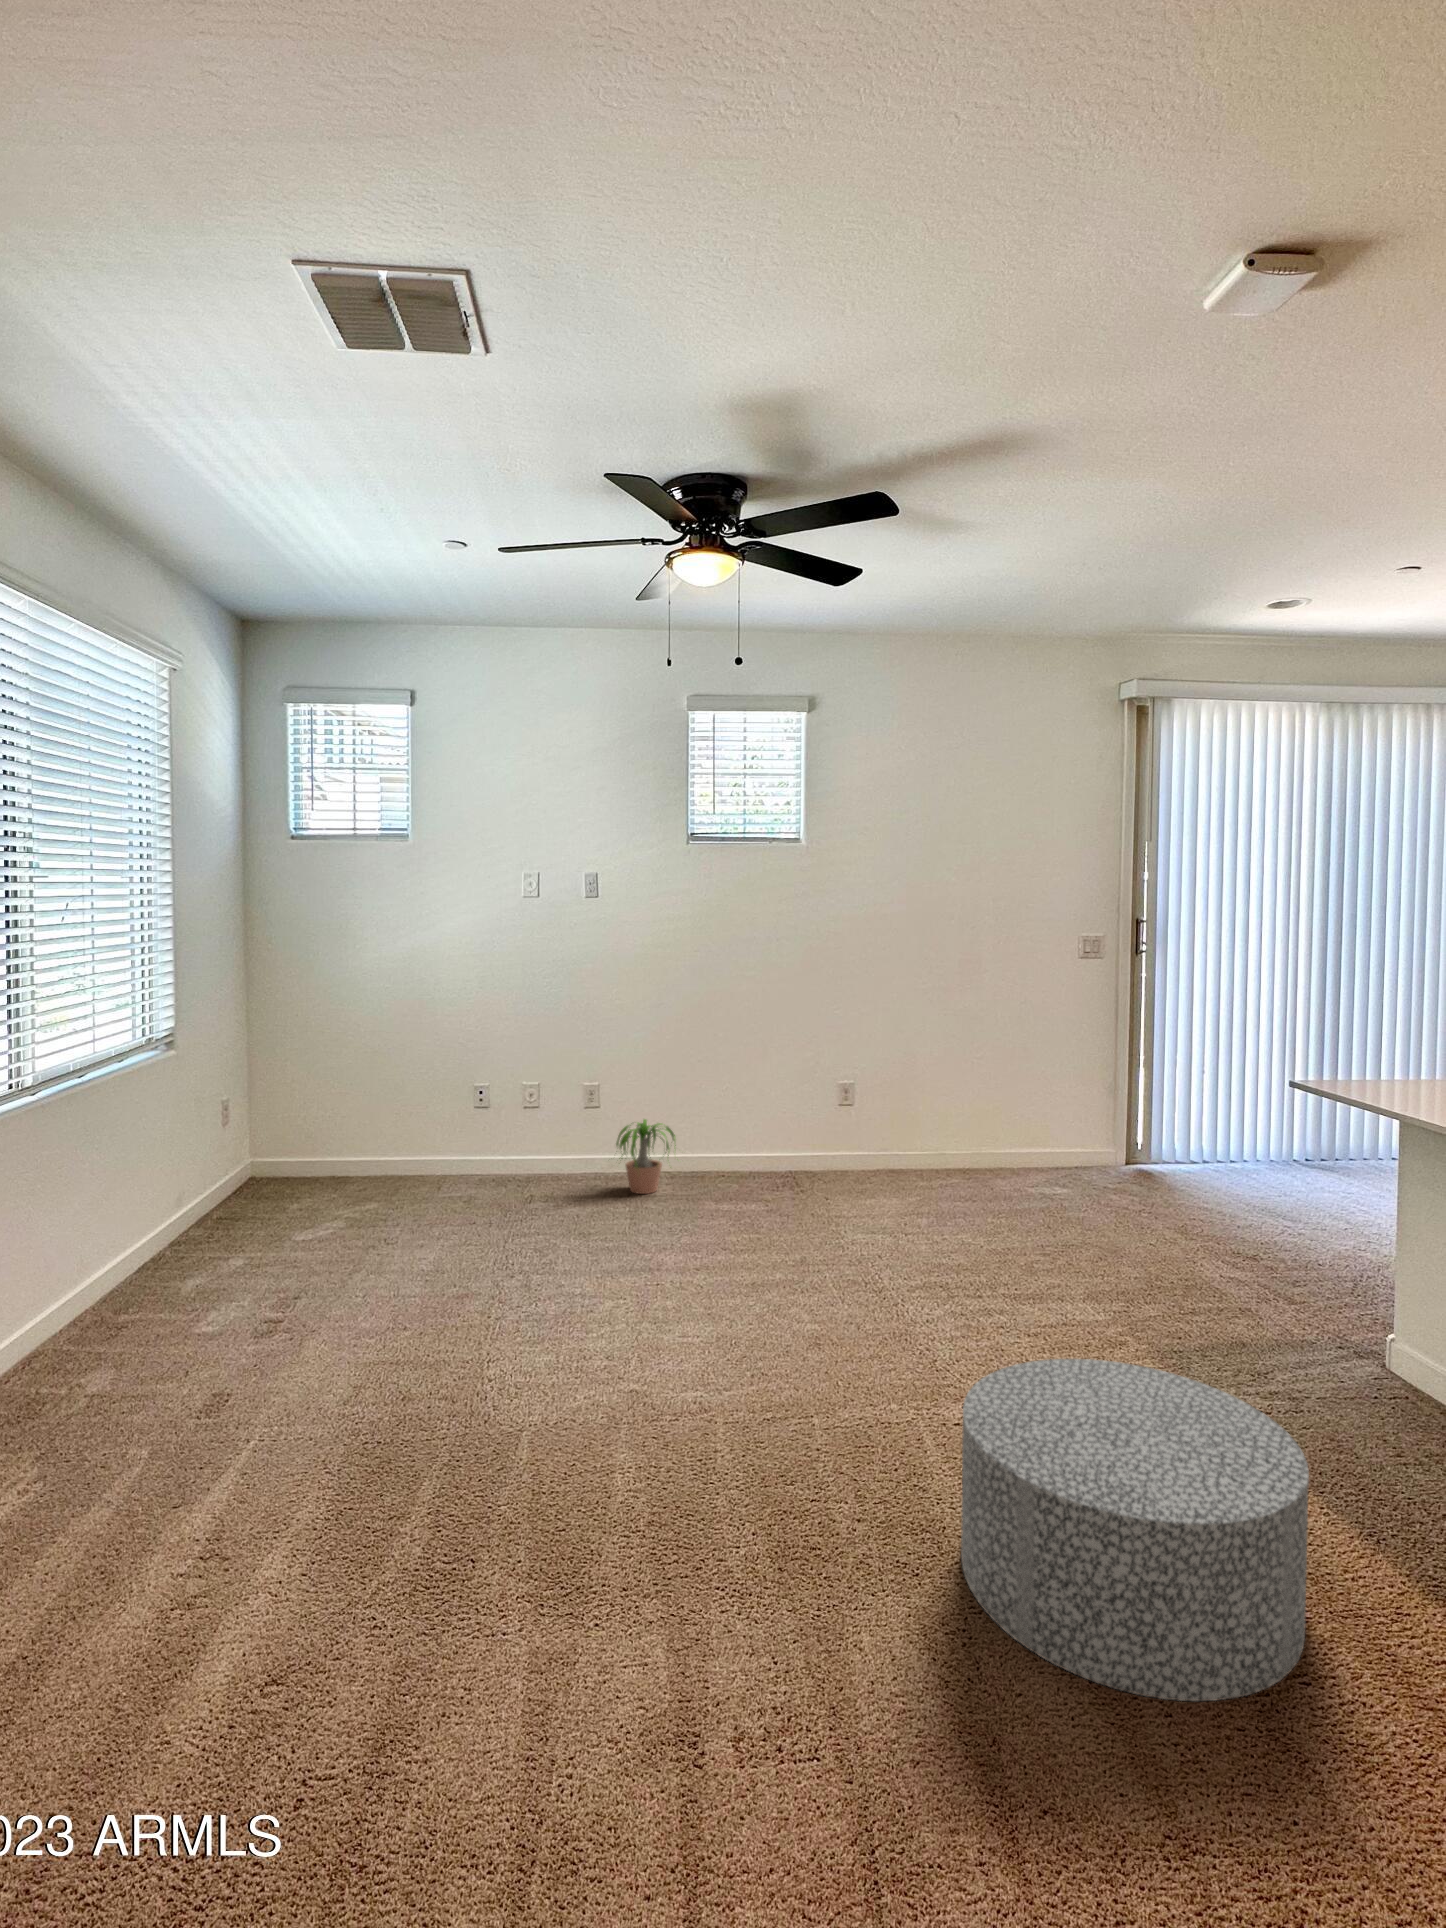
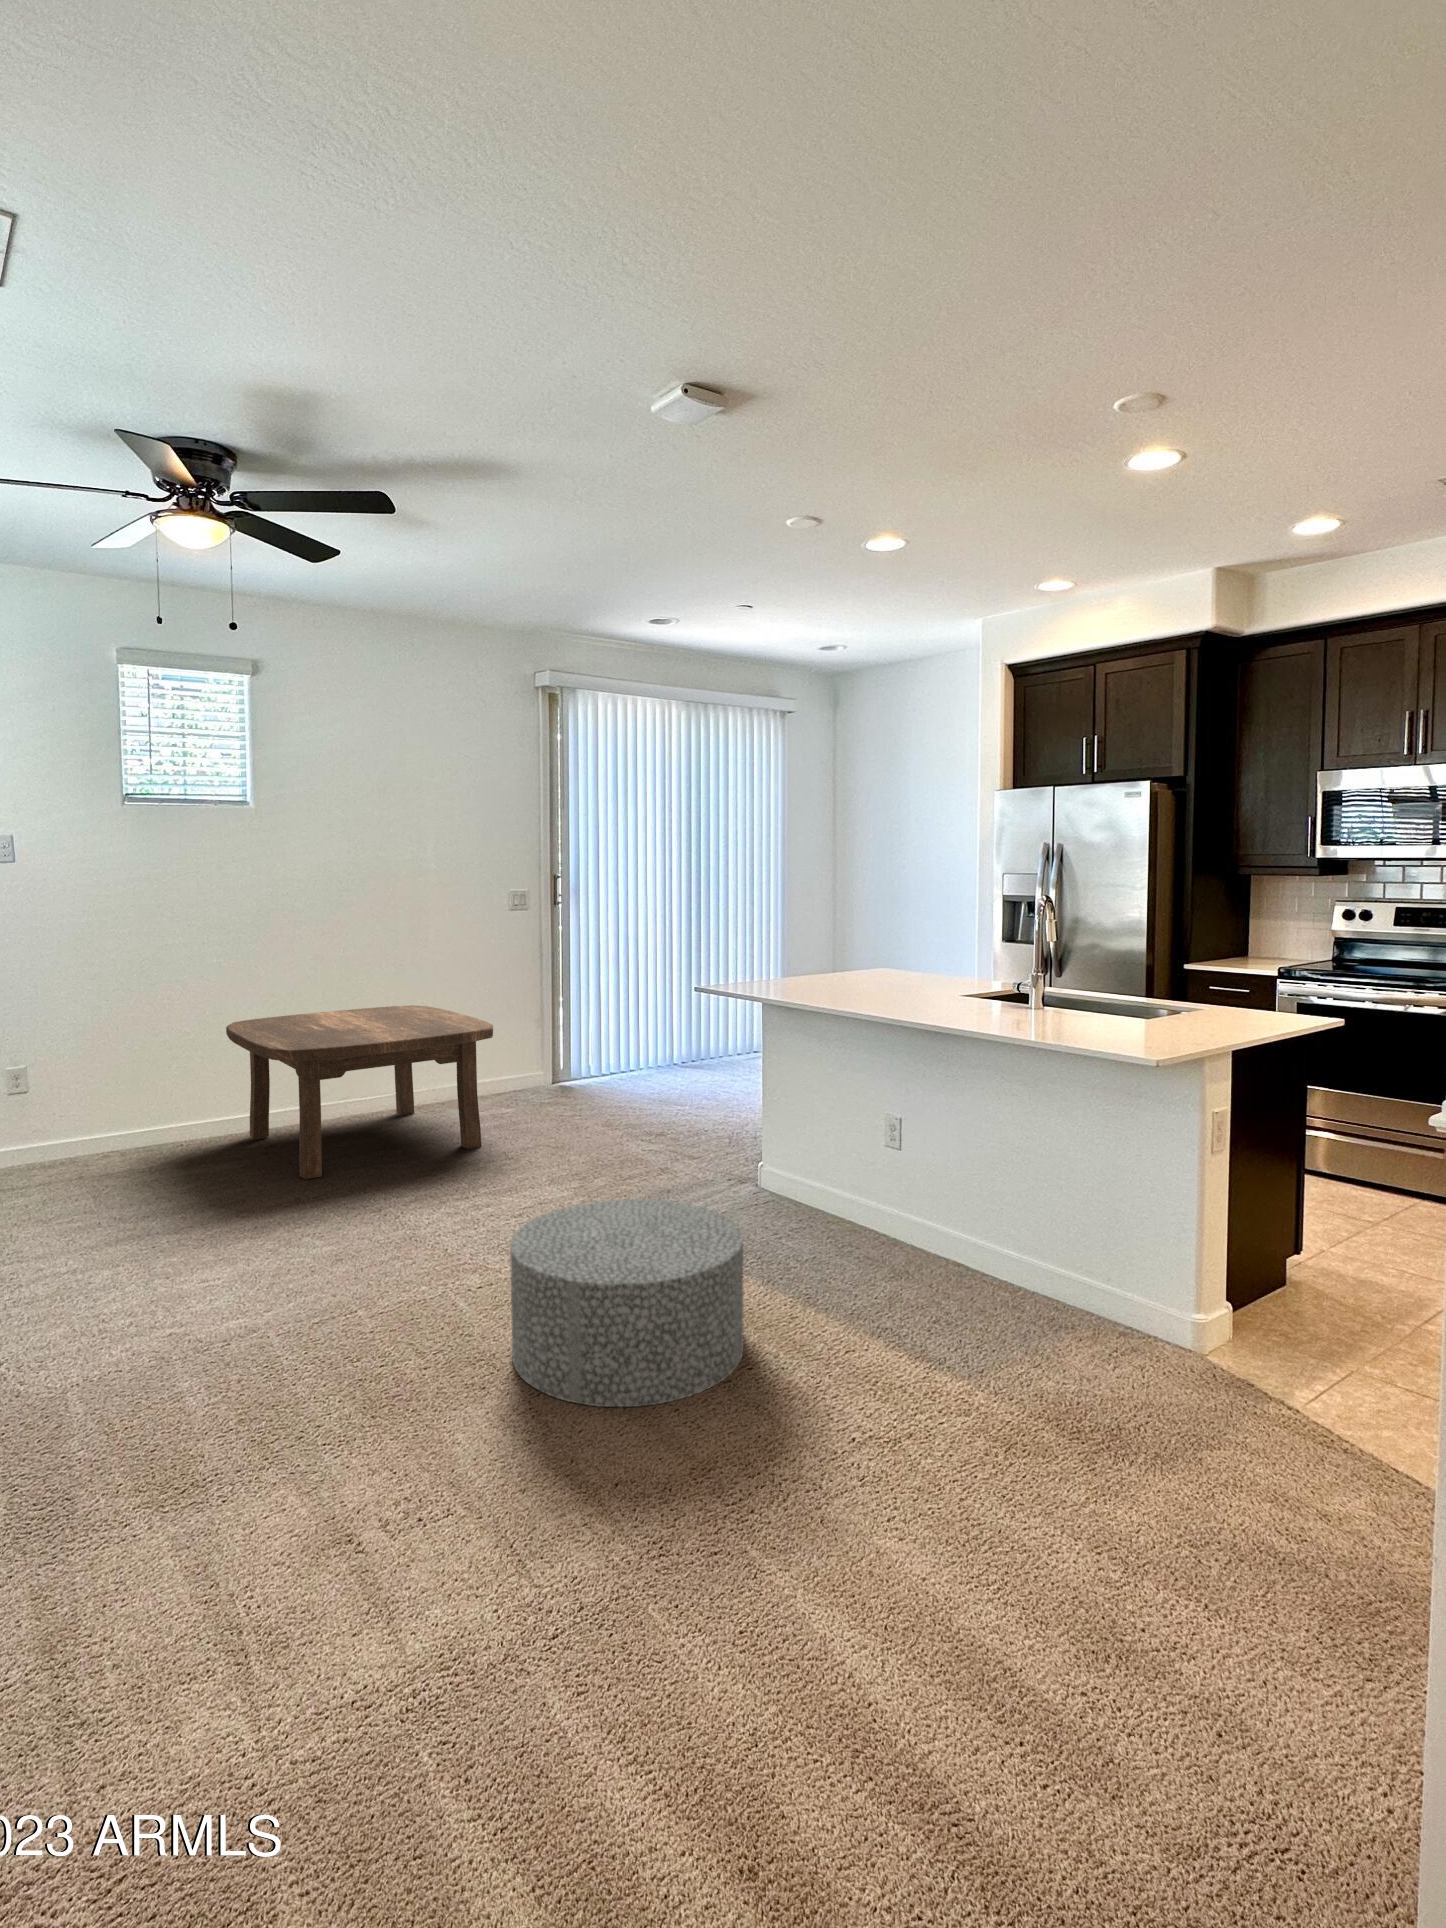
coffee table: none [765,1058,1037,1238] -> present [226,1005,493,1179]
potted plant: present [616,1119,676,1194] -> none [49,1095,148,1174]

